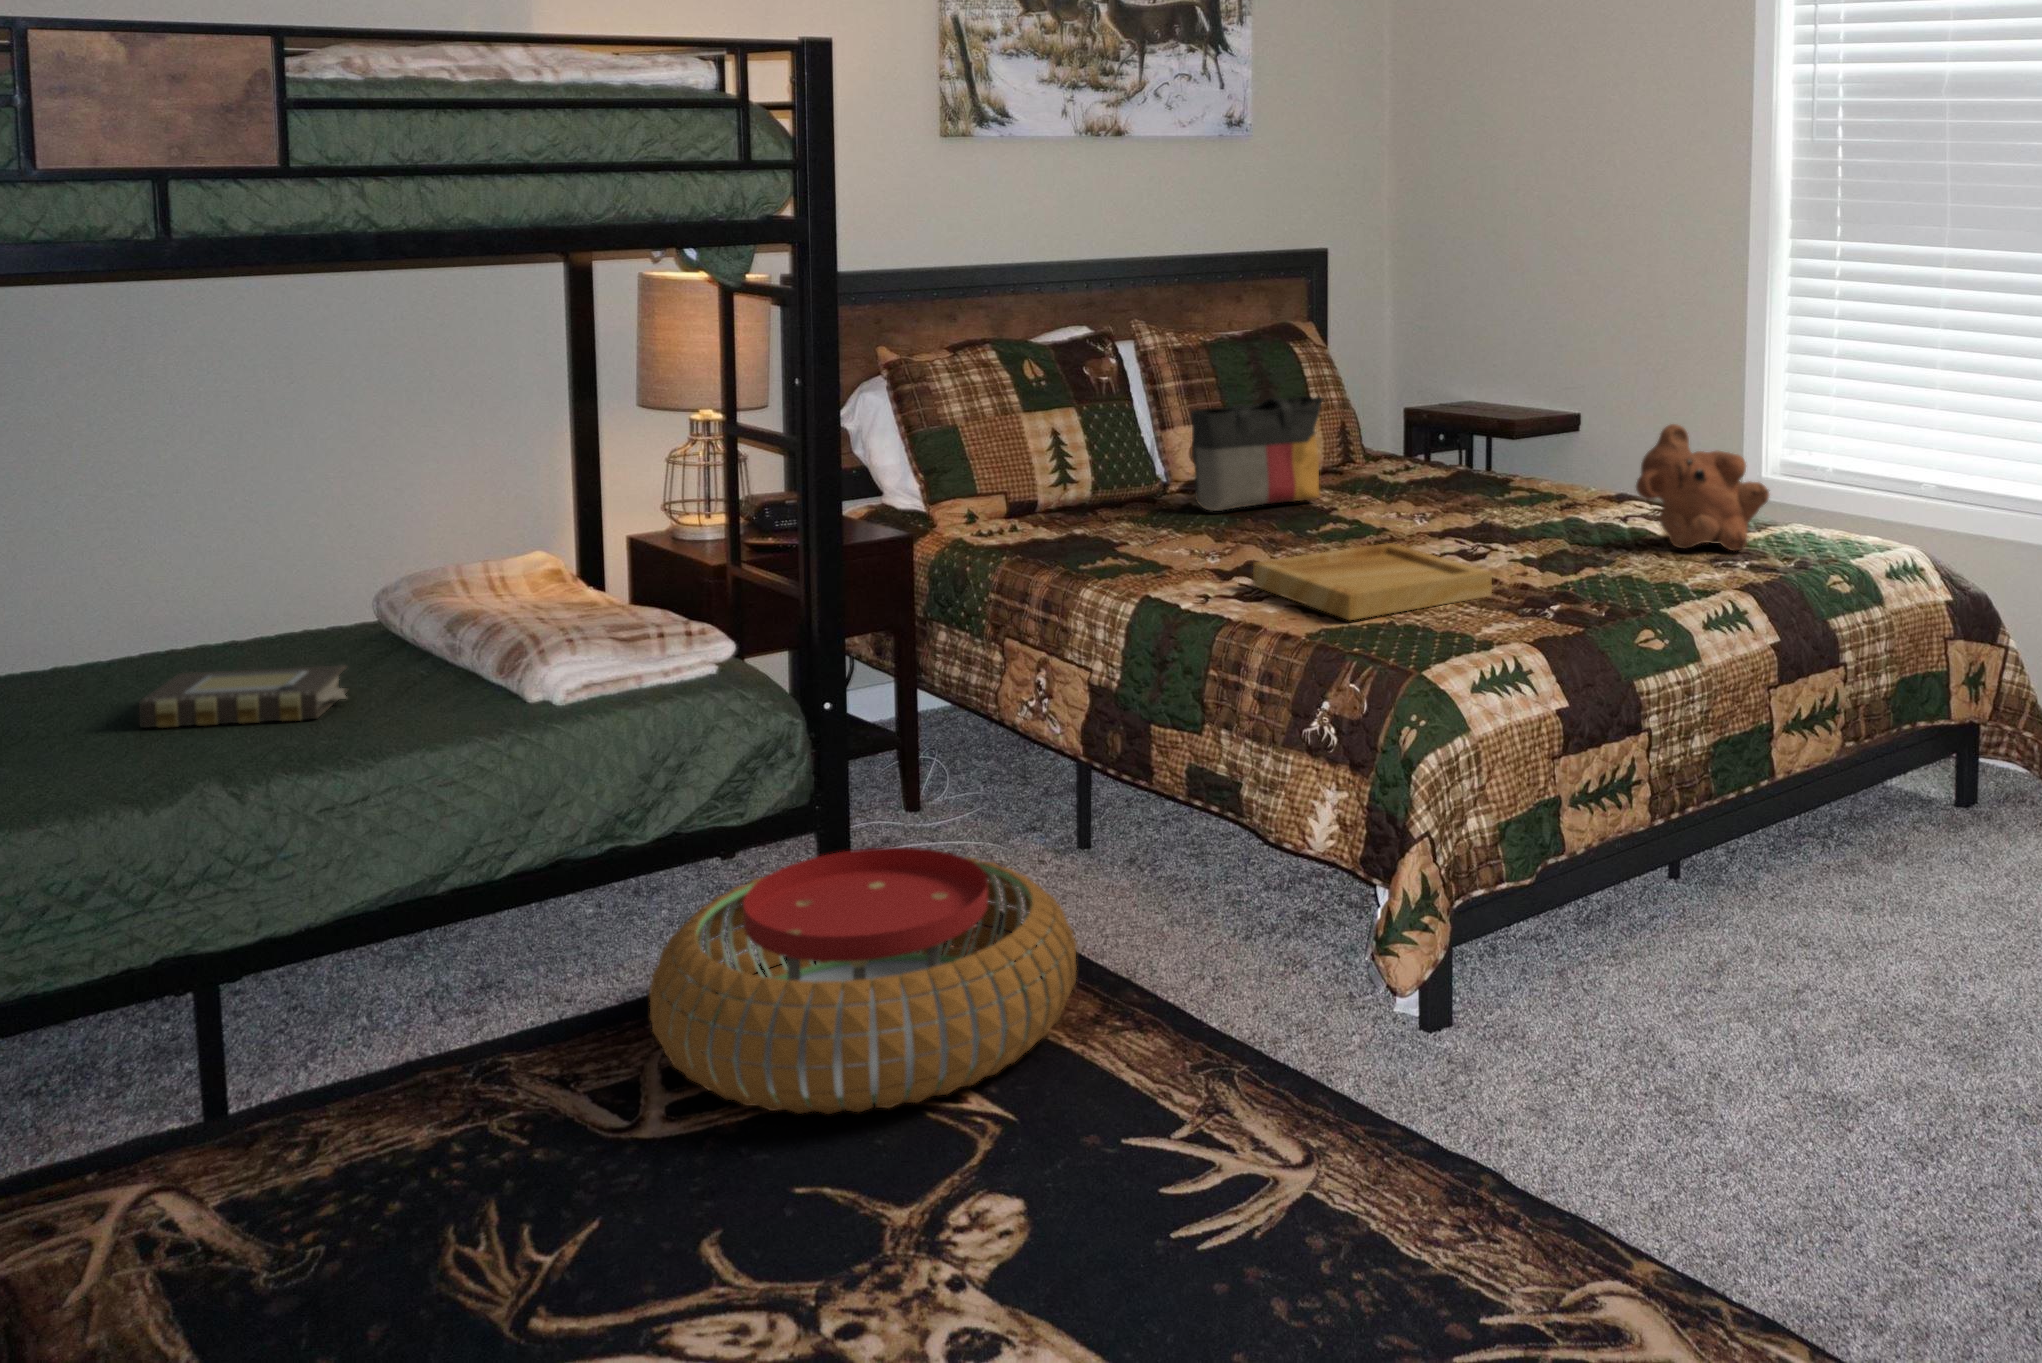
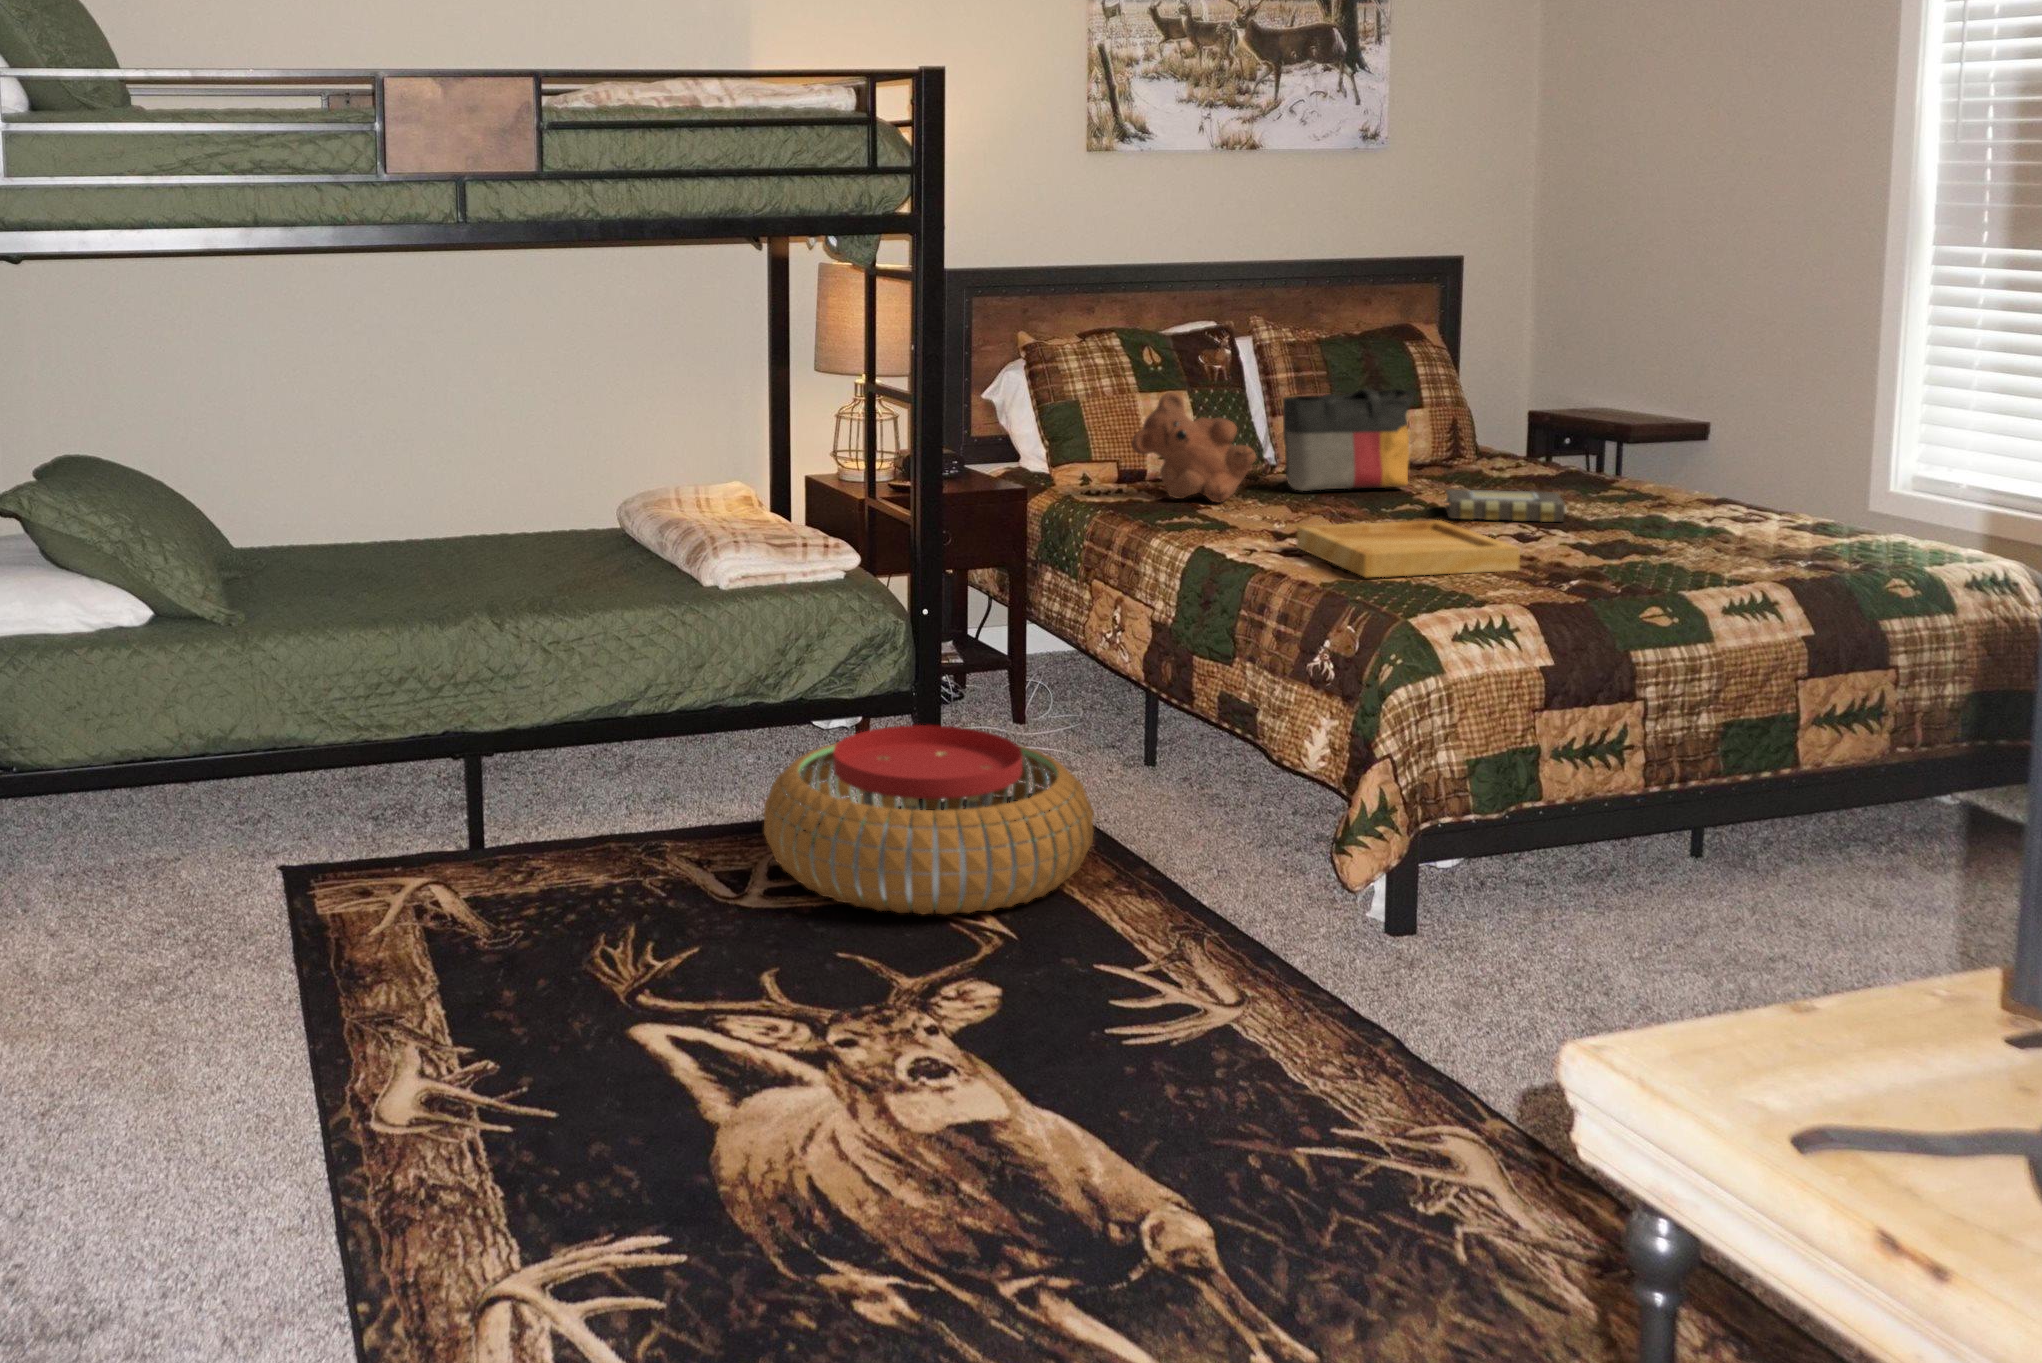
teddy bear: present [1636,424,1769,551] -> present [1131,392,1256,502]
book: present [139,665,348,728] -> present [1444,489,1567,522]

